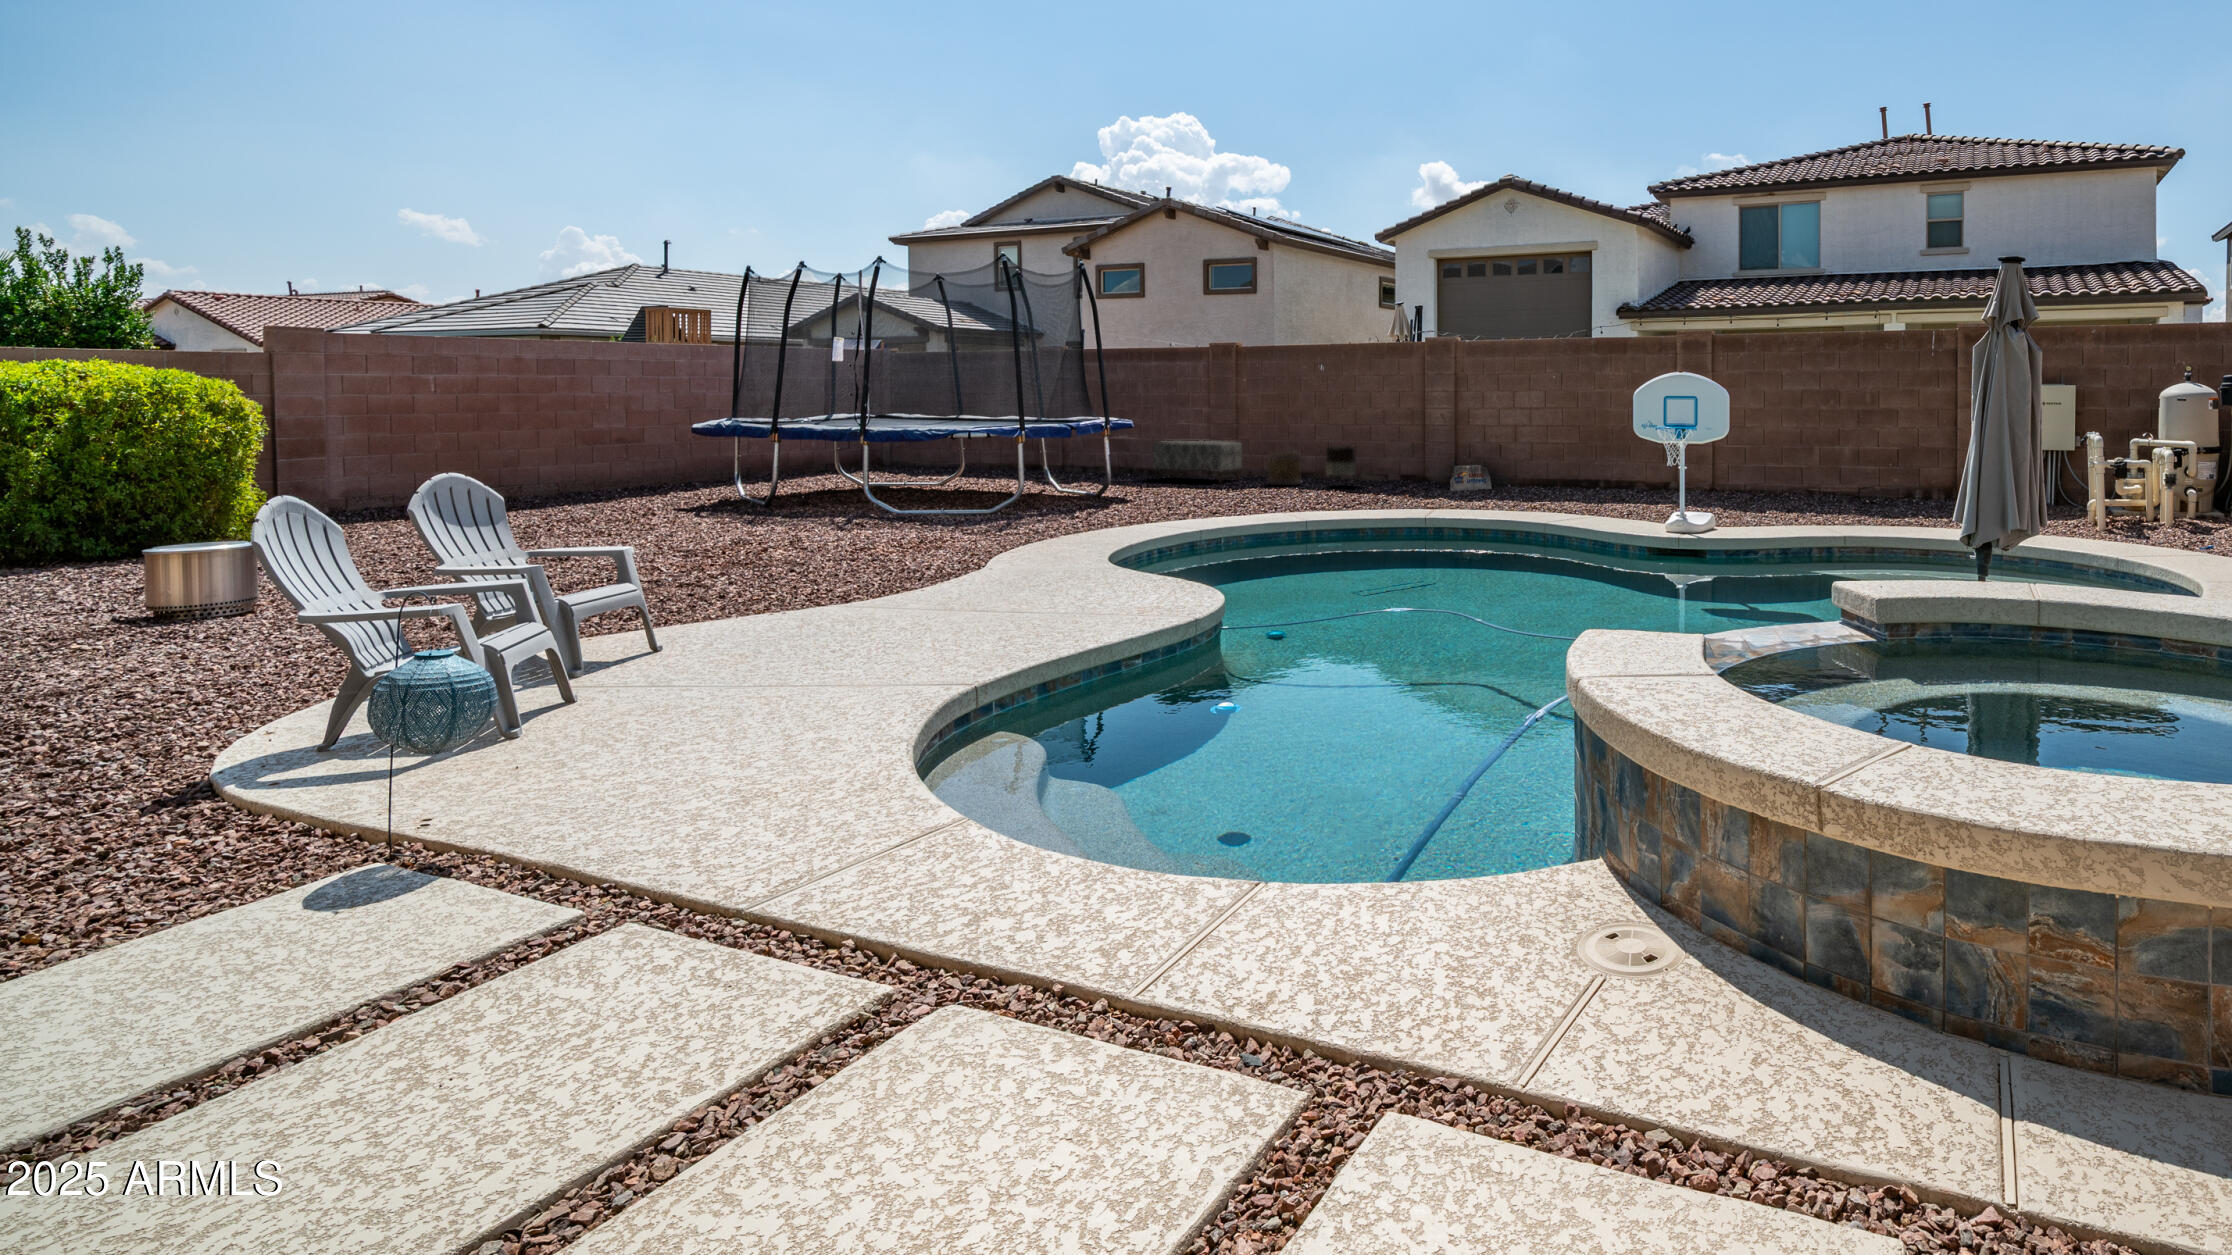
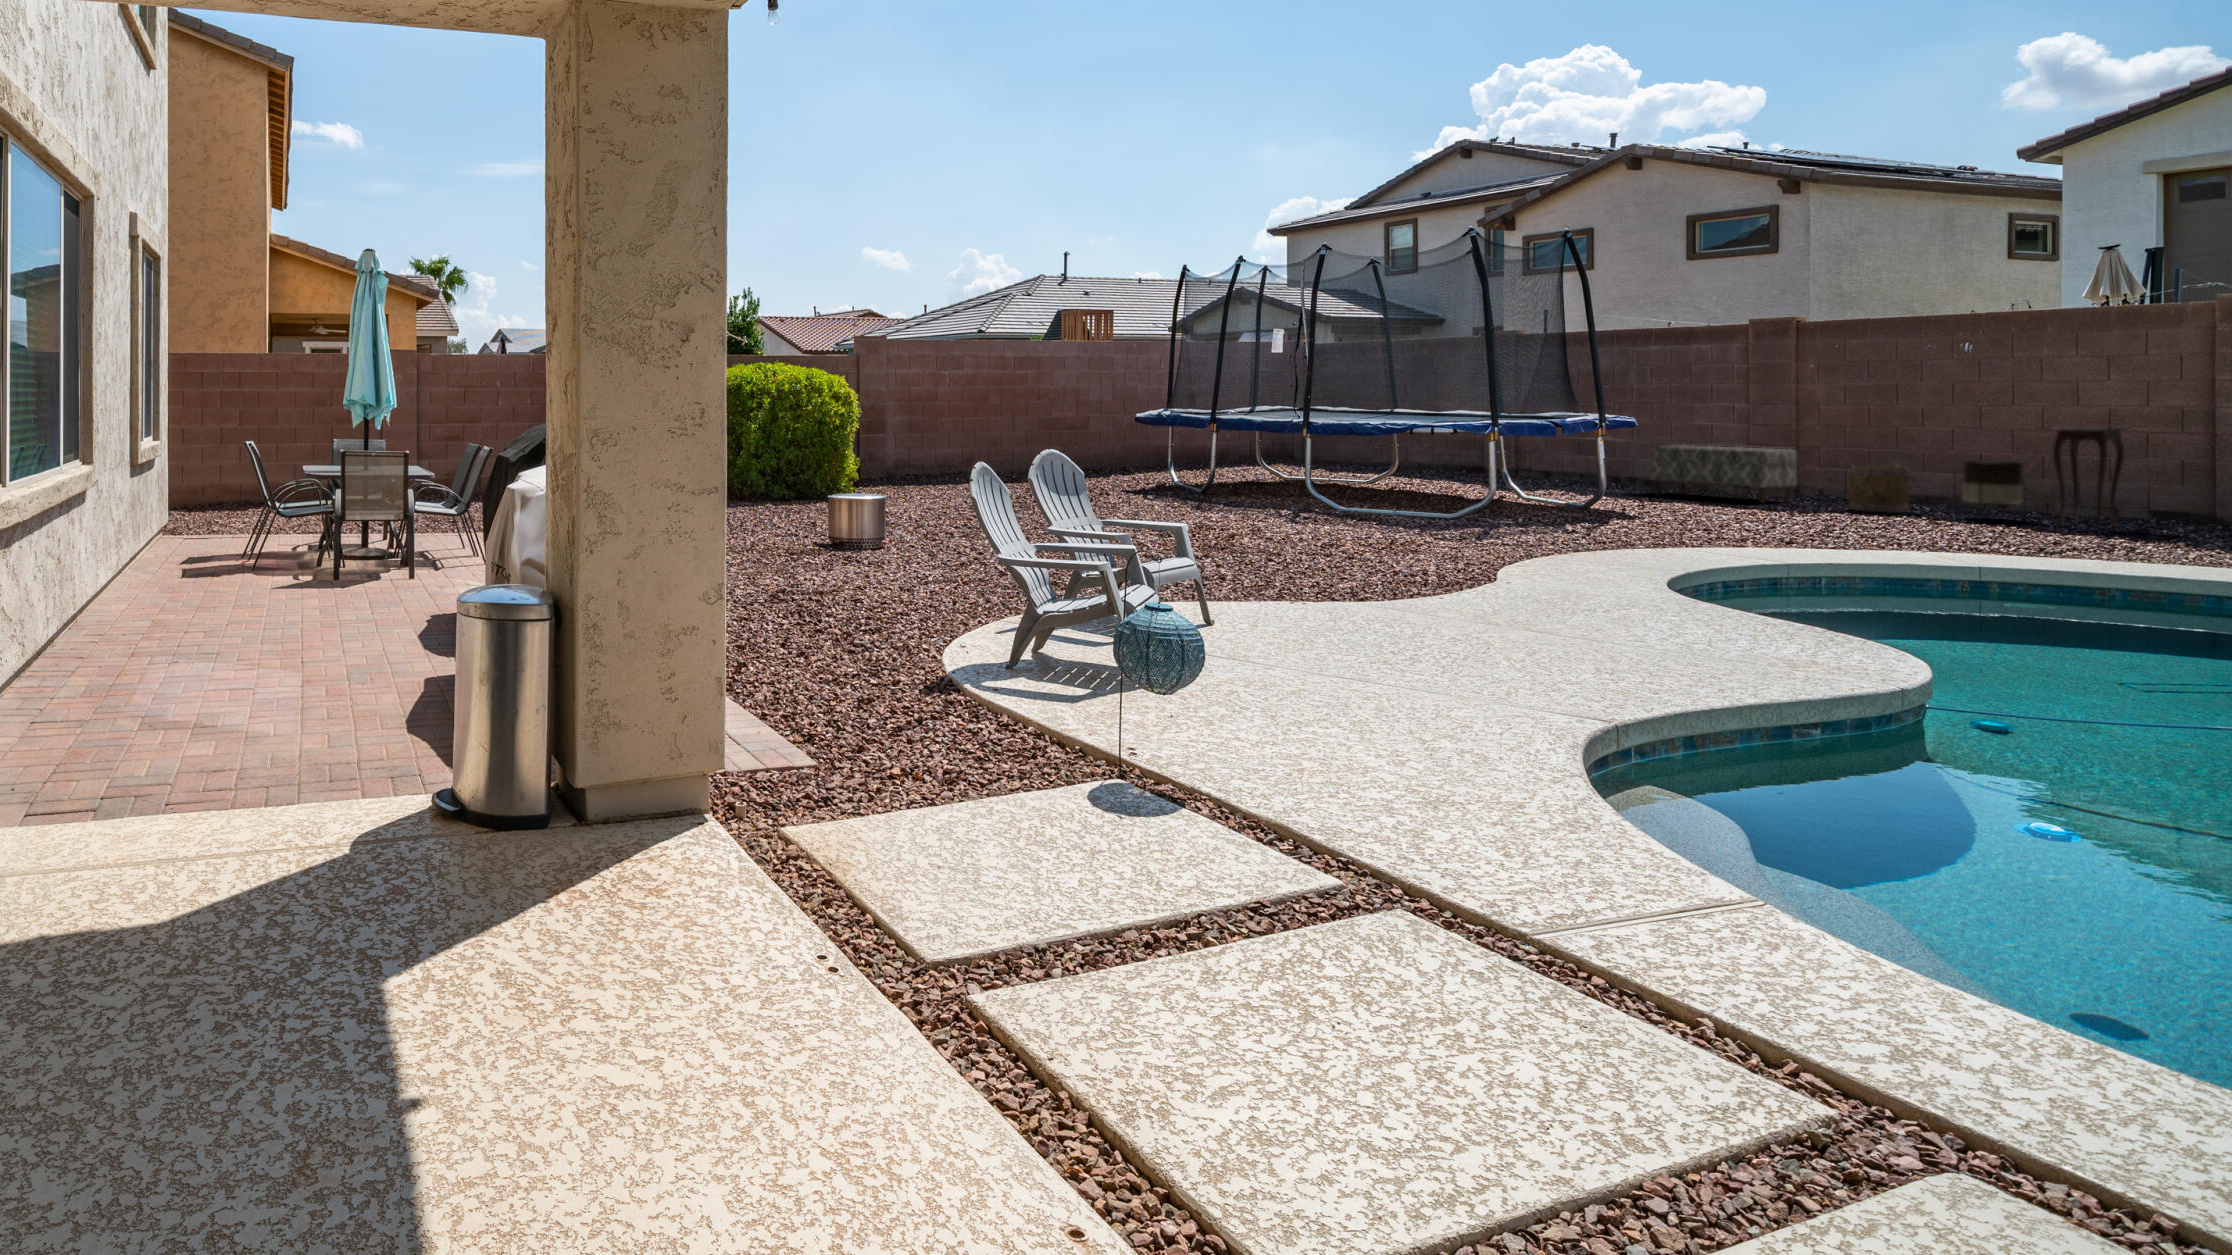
side table: none [1367,423,1400,488] -> present [2053,427,2124,528]

